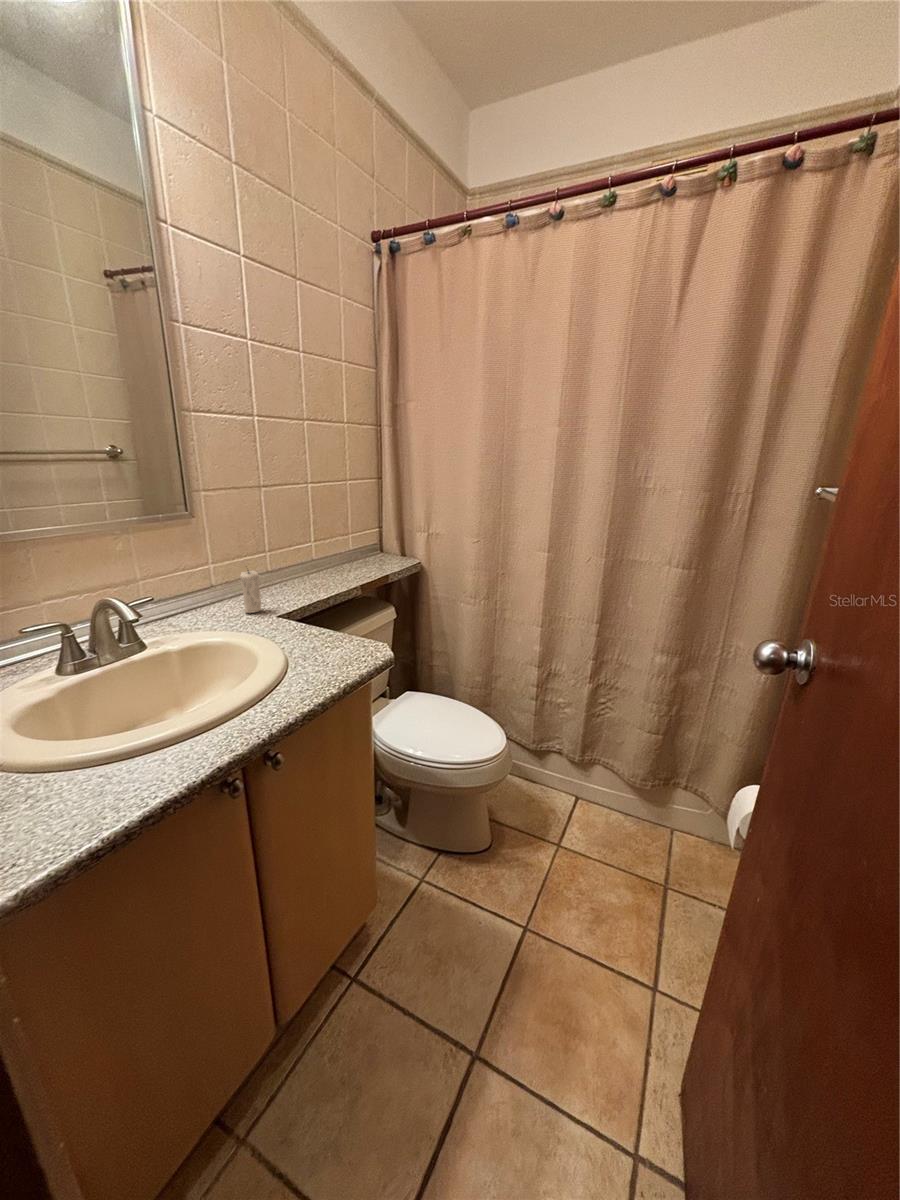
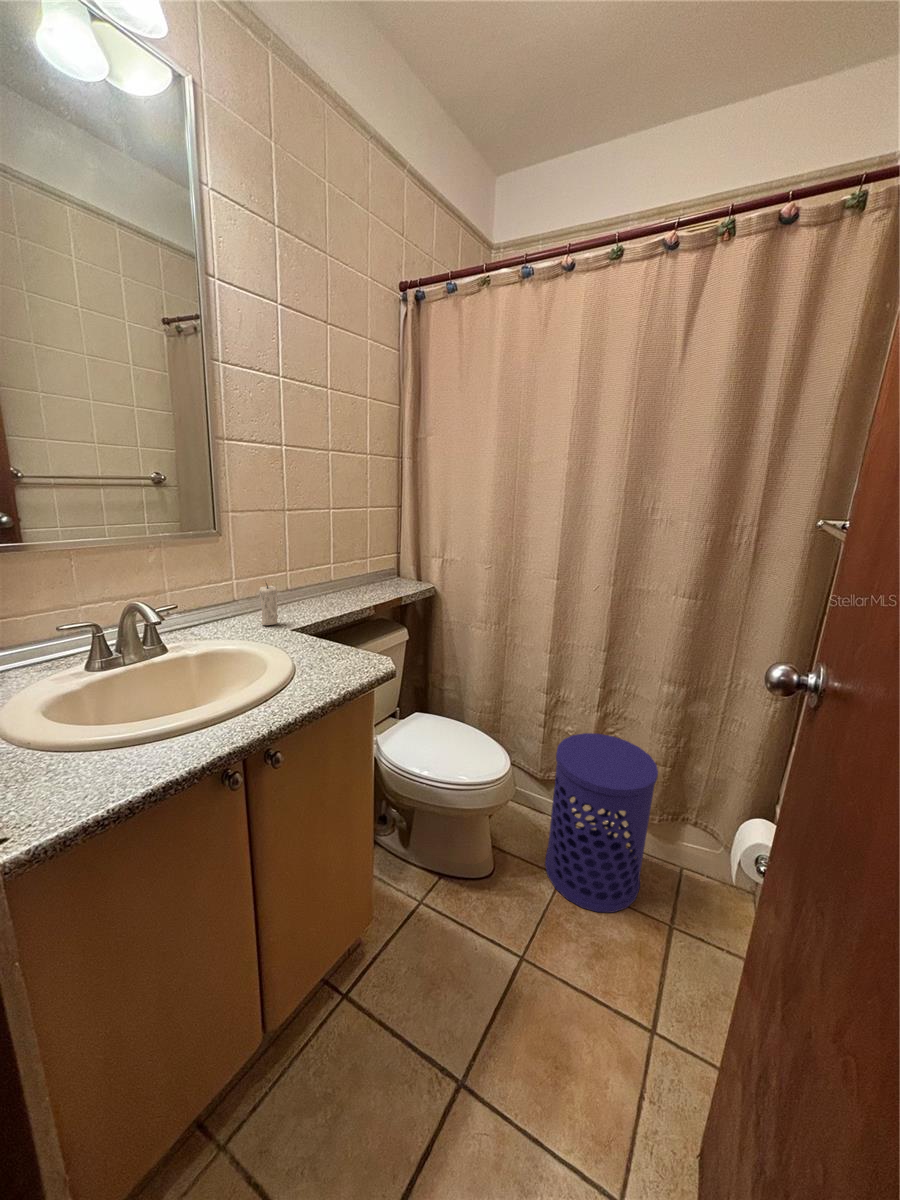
waste bin: none [542,706,653,878] -> present [545,733,658,912]

